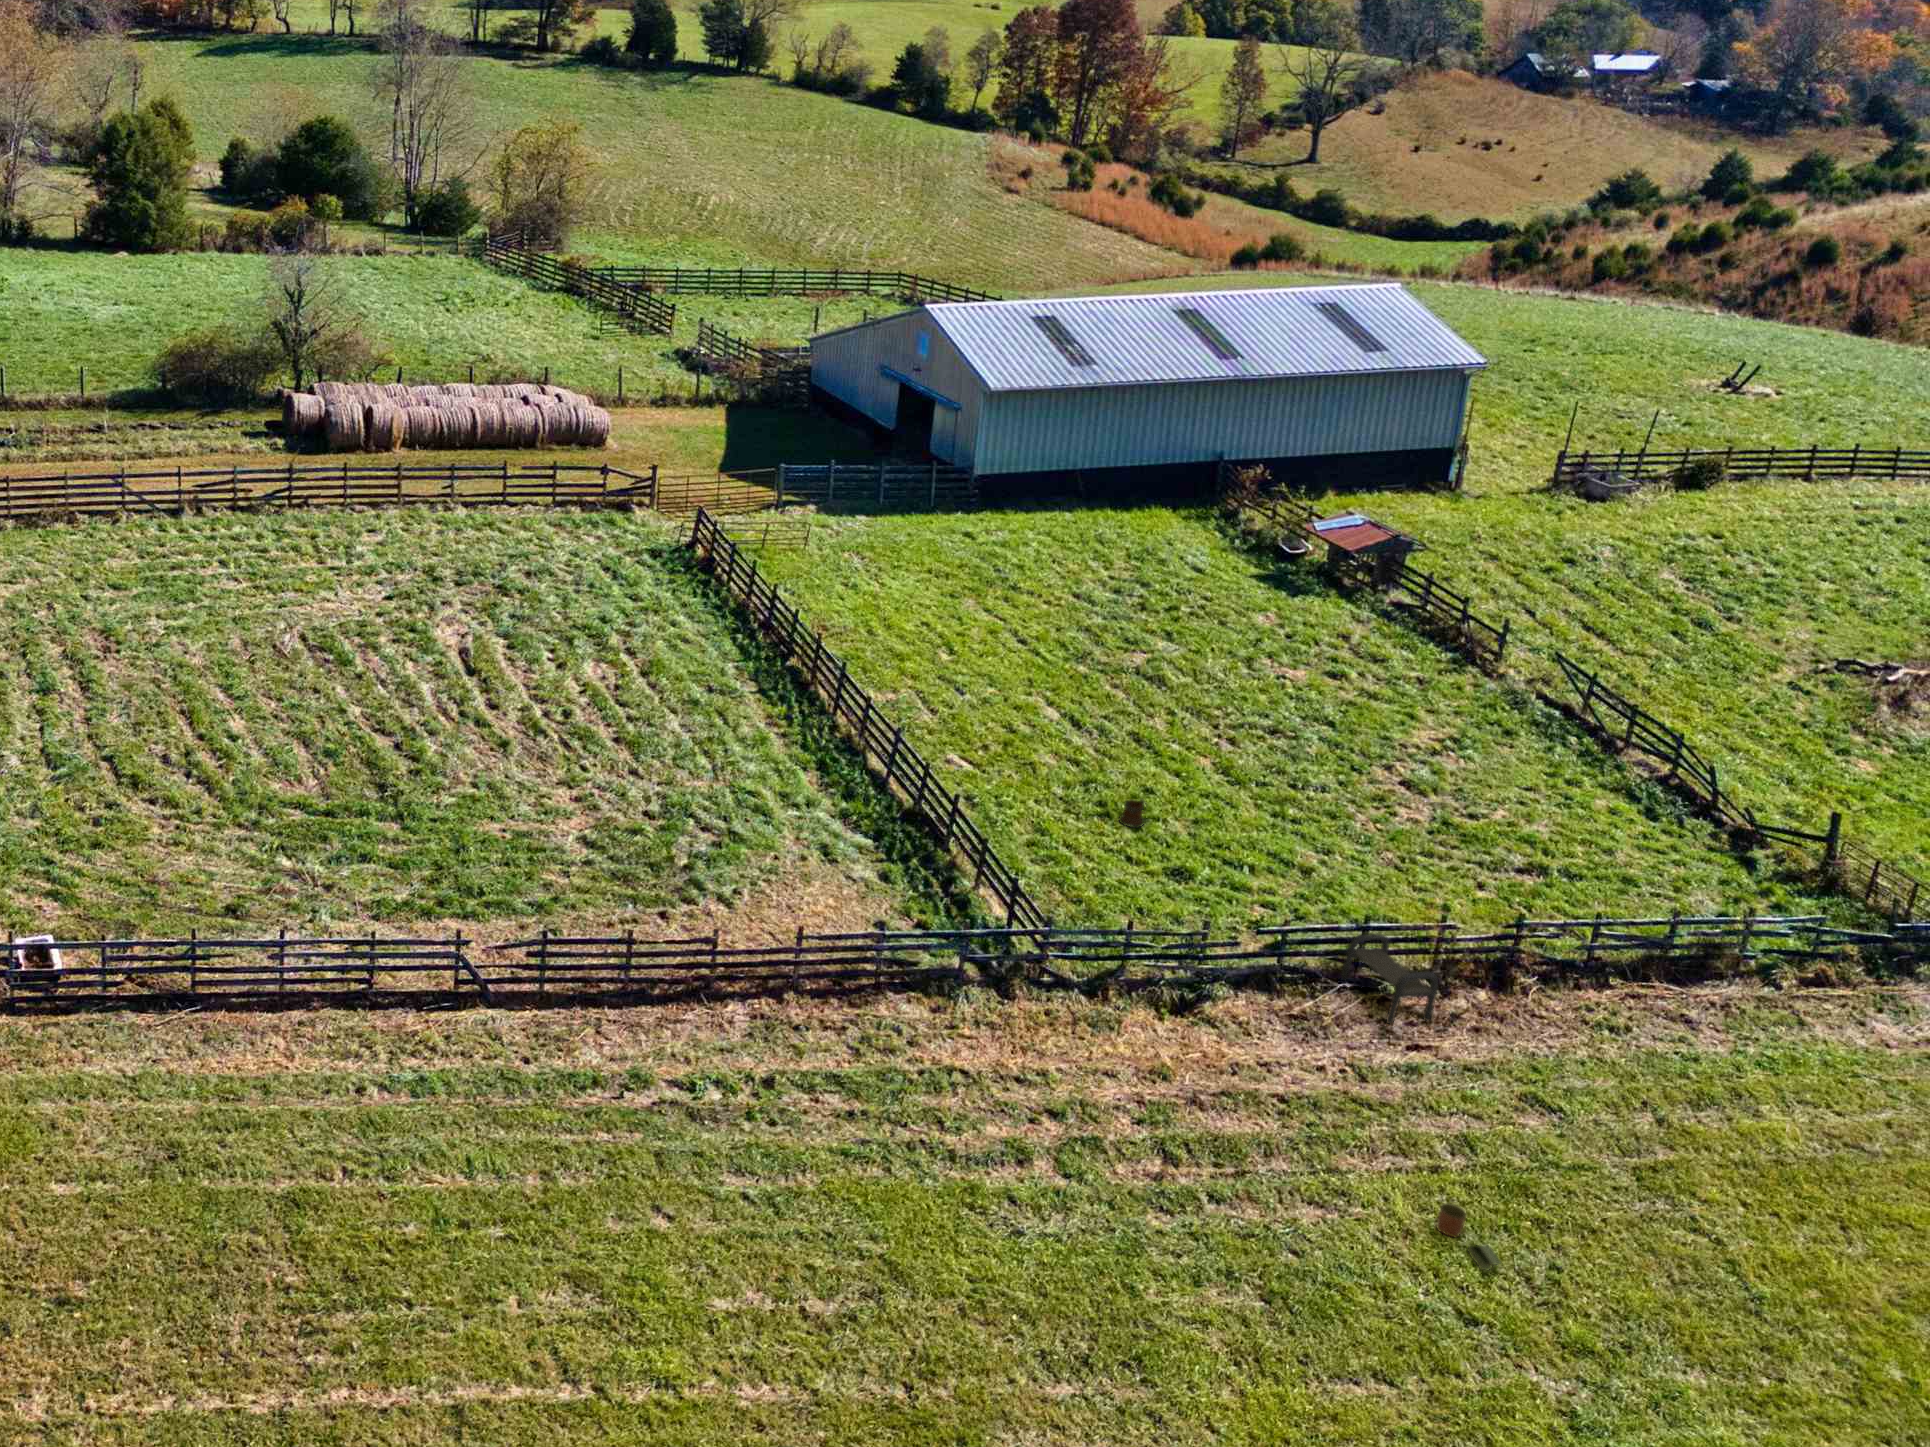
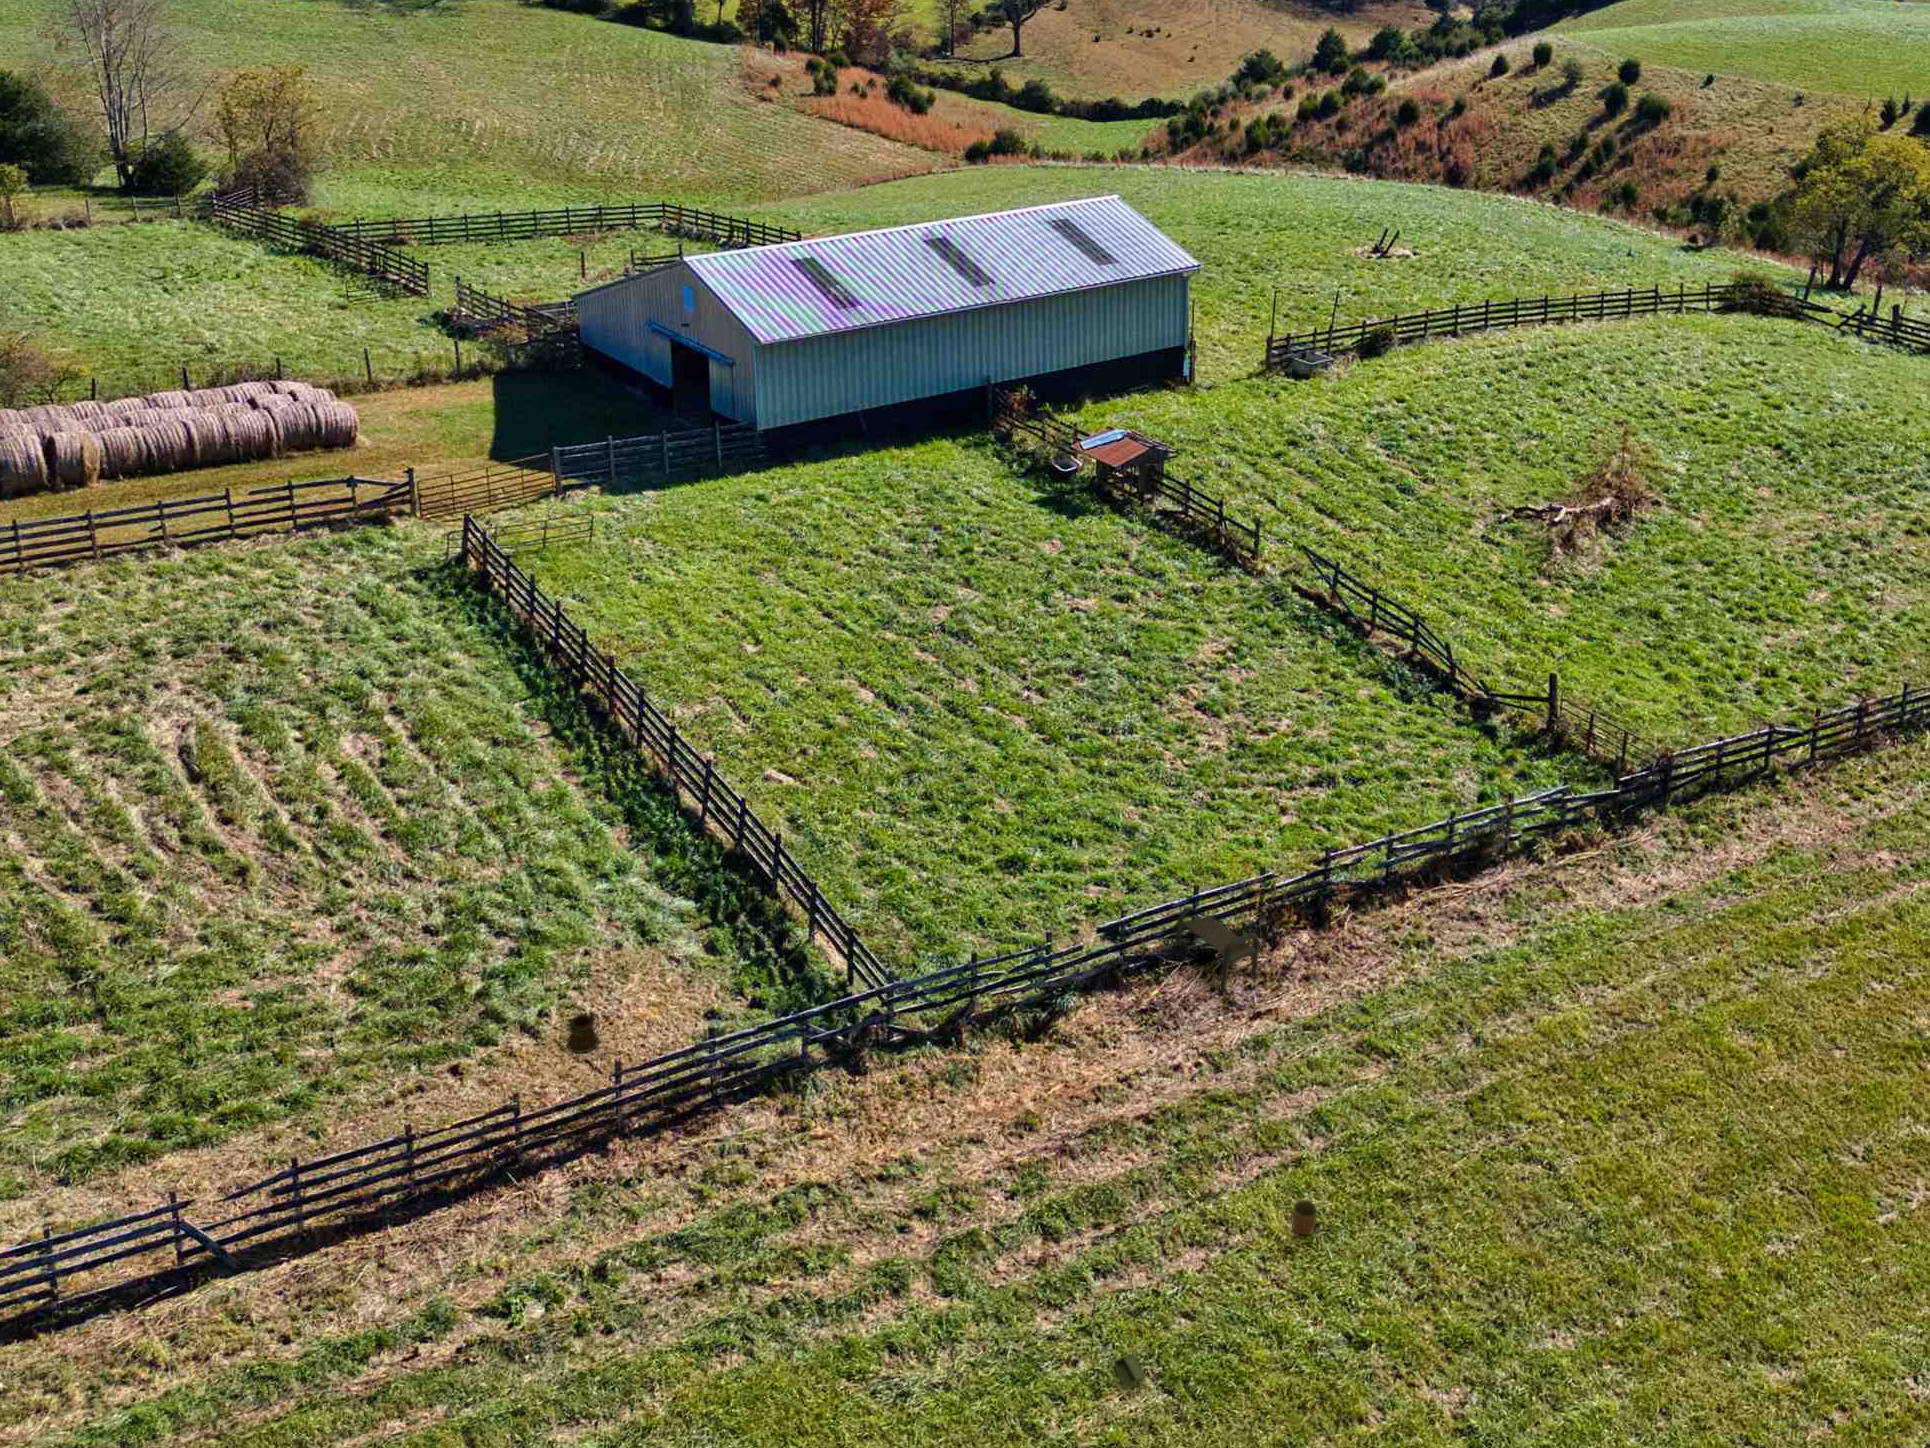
bucket: present [1119,799,1146,828] -> present [566,1012,599,1053]
toolbox: present [1468,1245,1501,1270] -> present [1114,1354,1146,1389]

